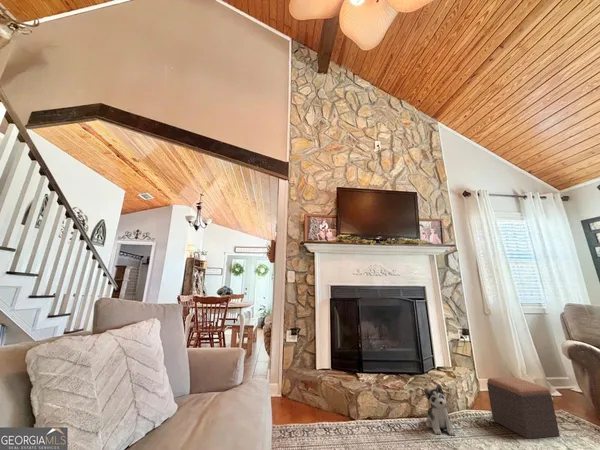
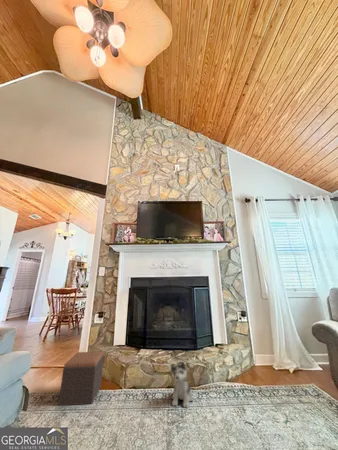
footstool: present [487,377,560,439] -> present [58,351,104,406]

